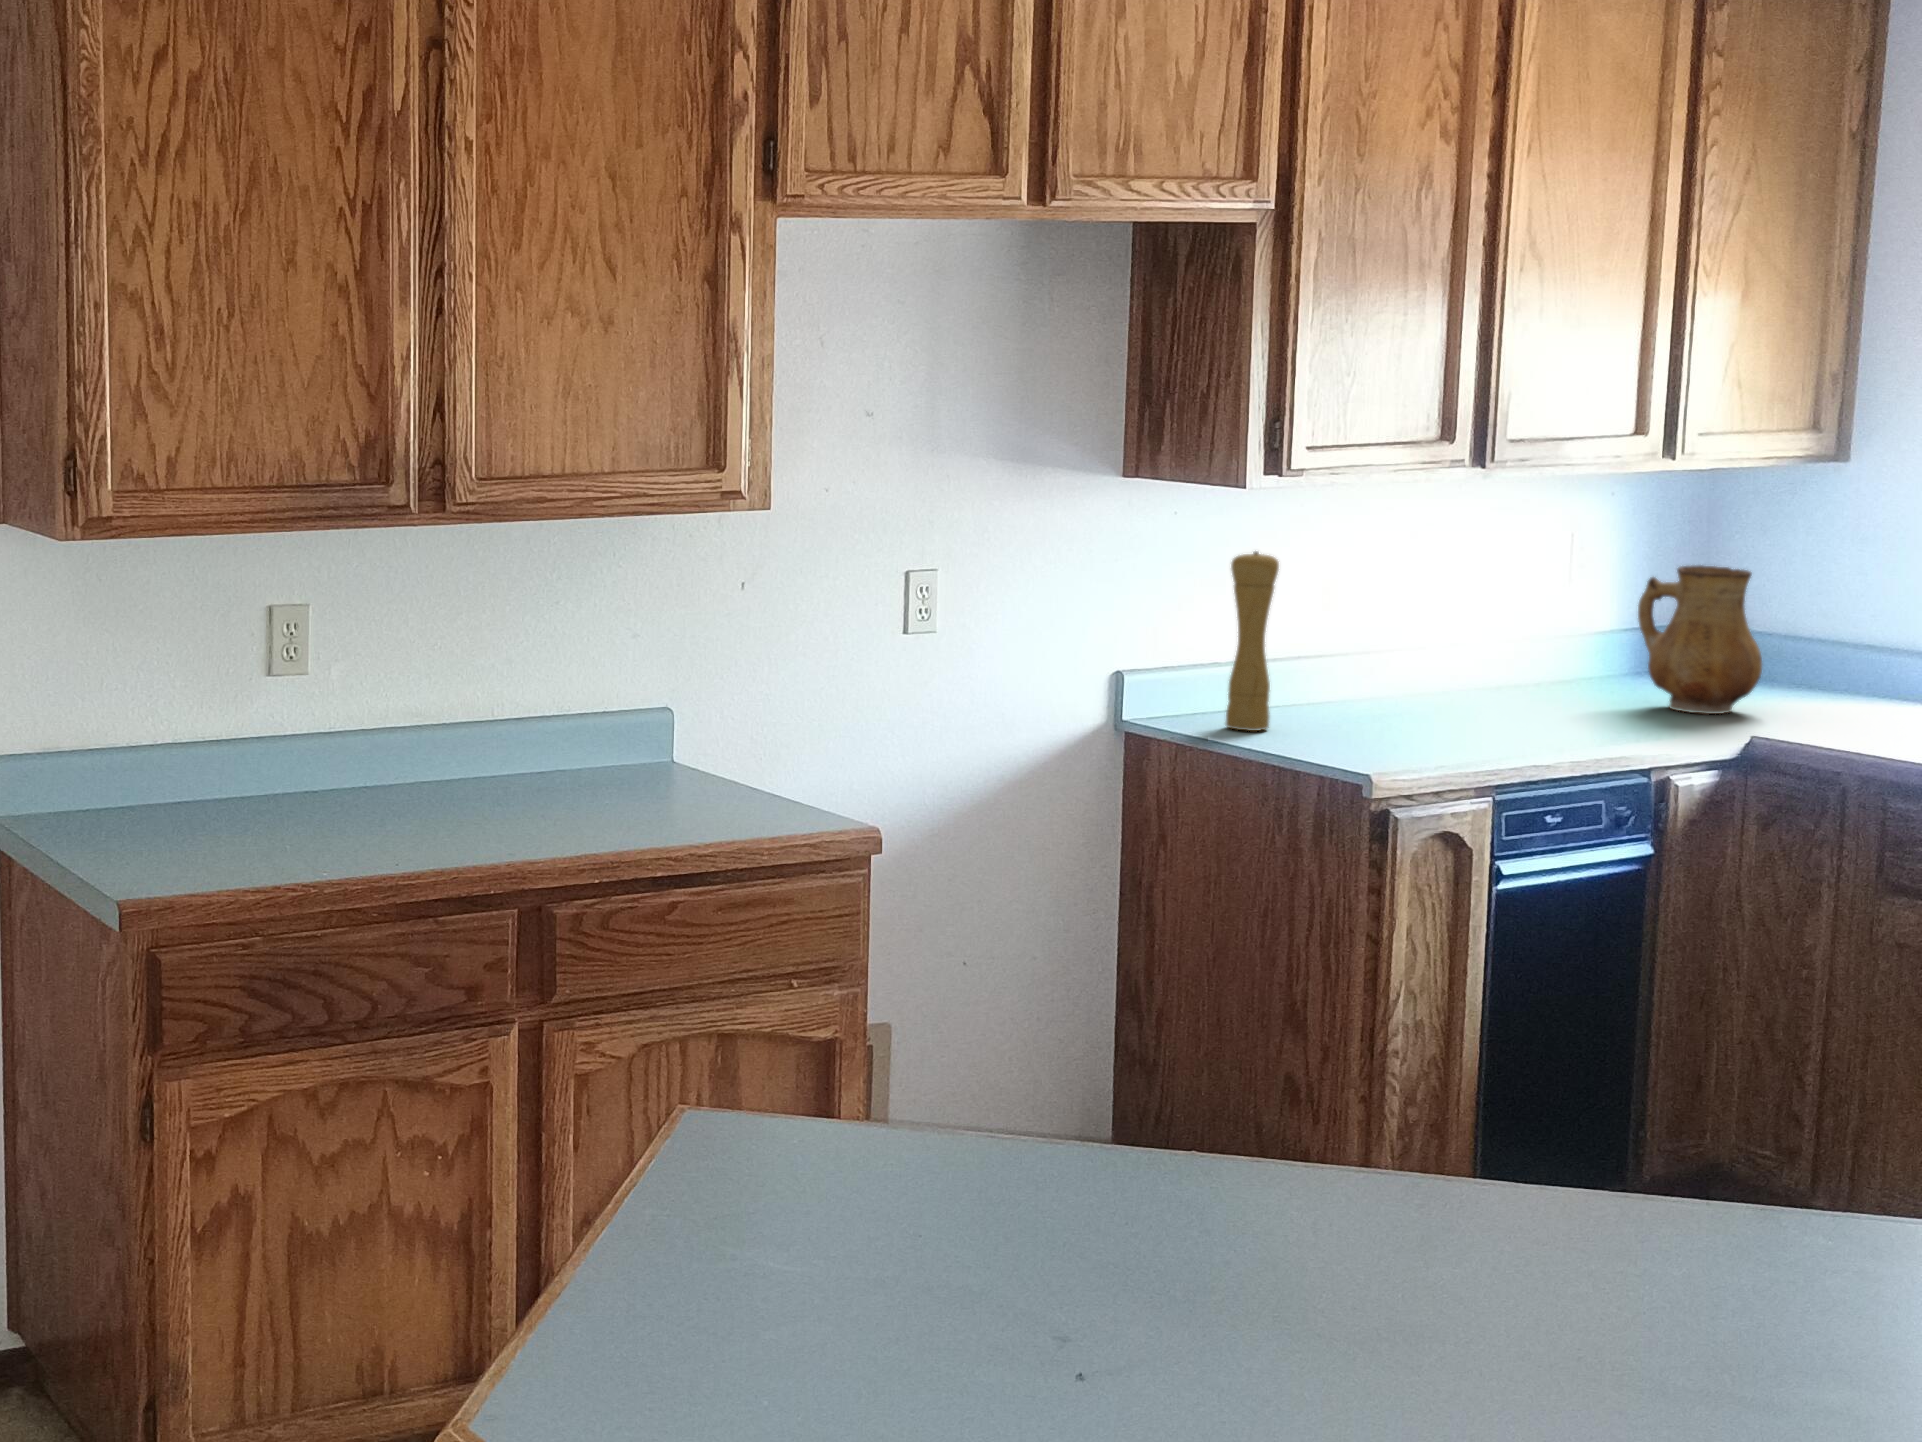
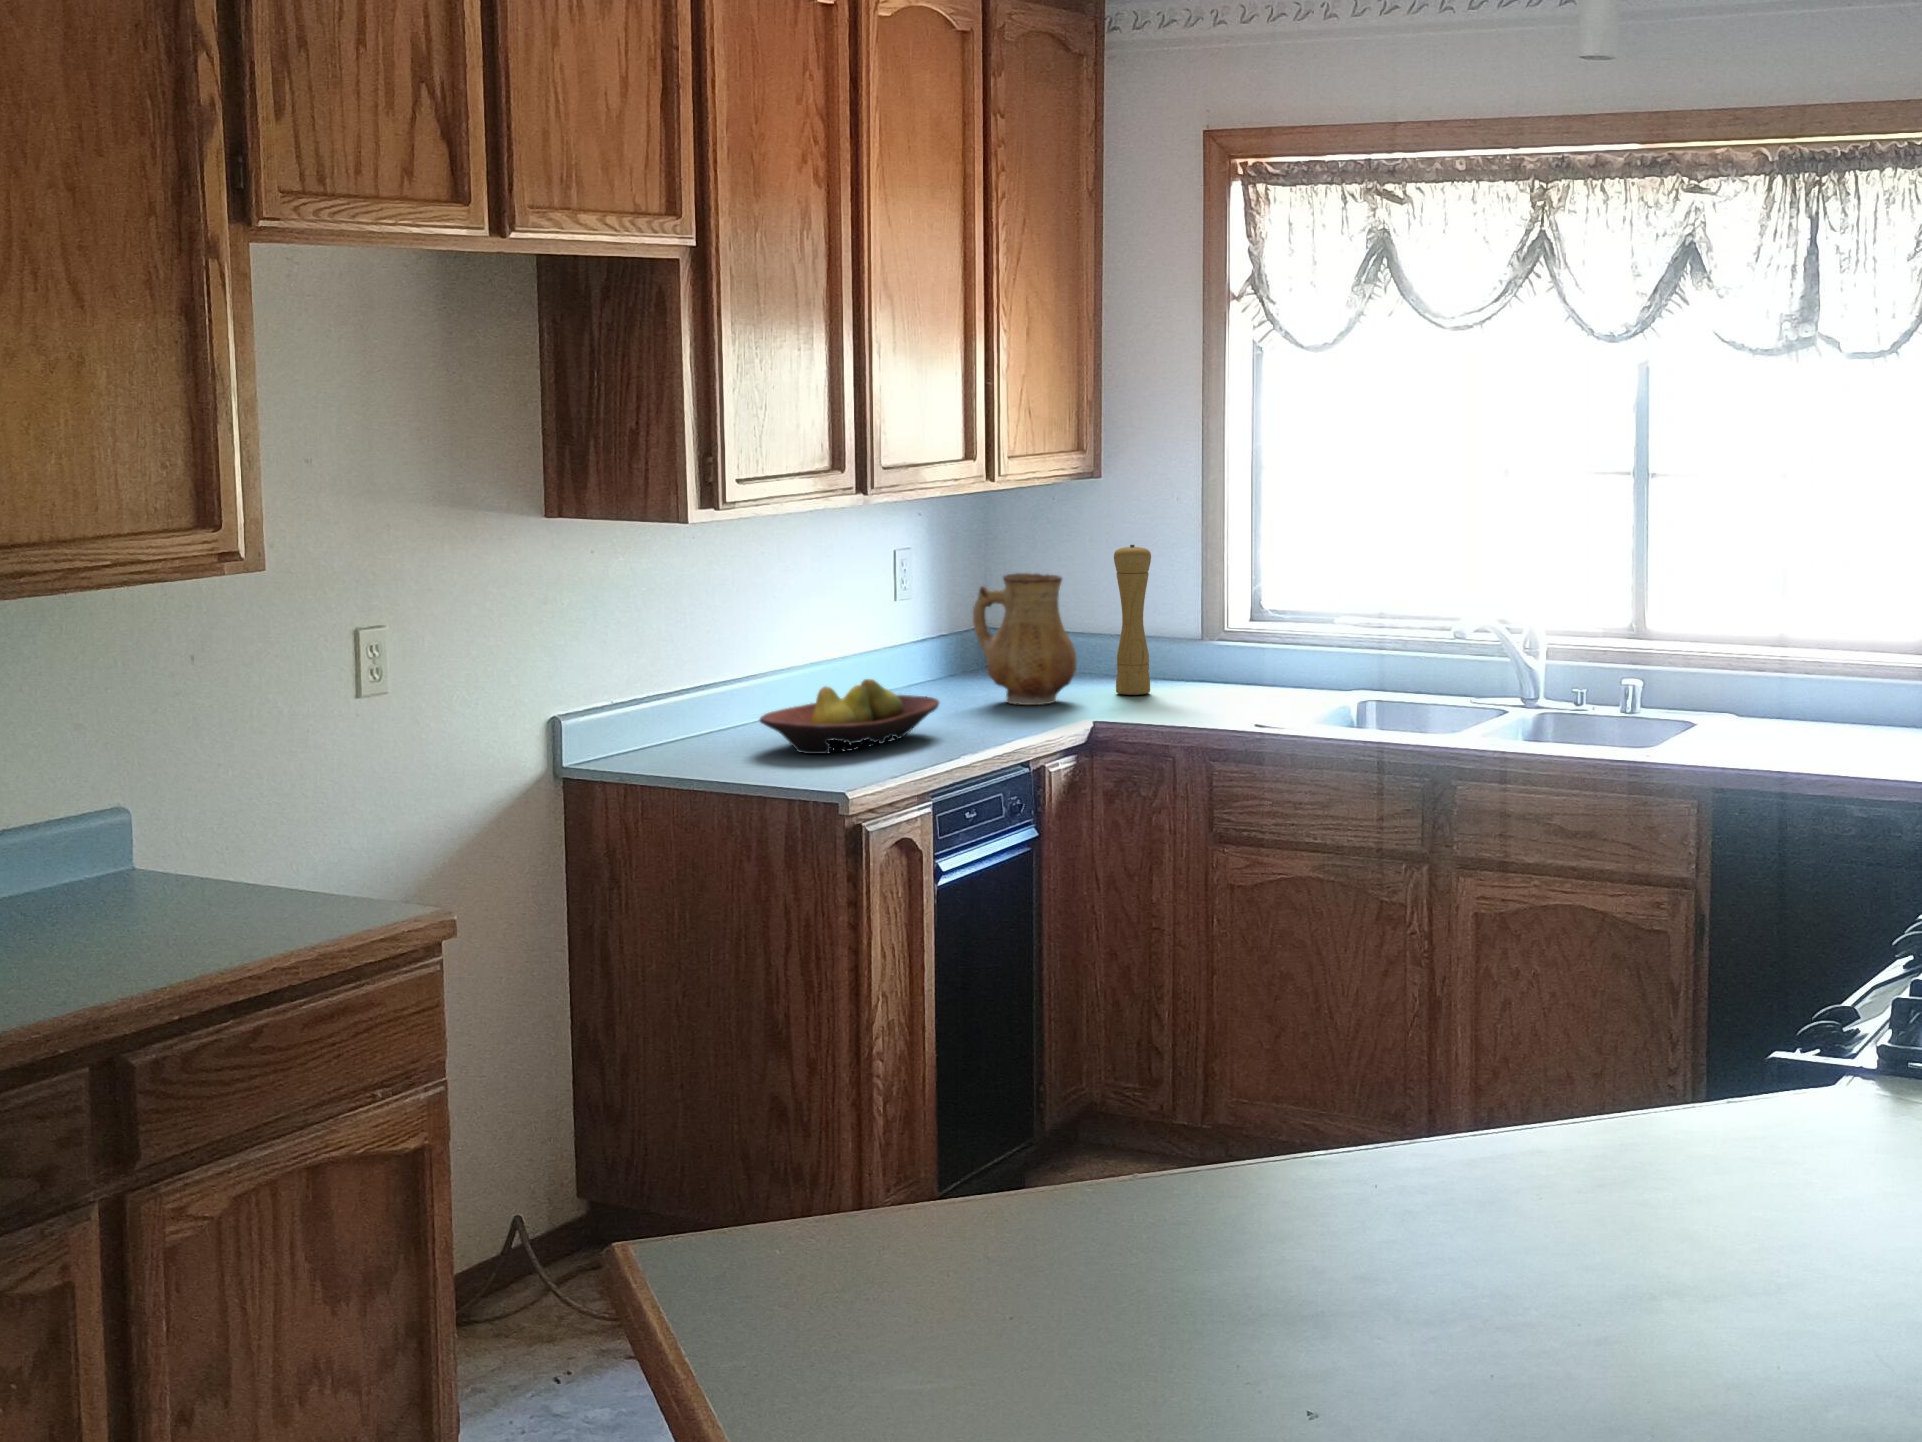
pepper mill: present [1226,551,1279,731] -> present [1114,545,1151,695]
fruit bowl: none [1332,664,1552,737] -> present [760,679,939,754]

